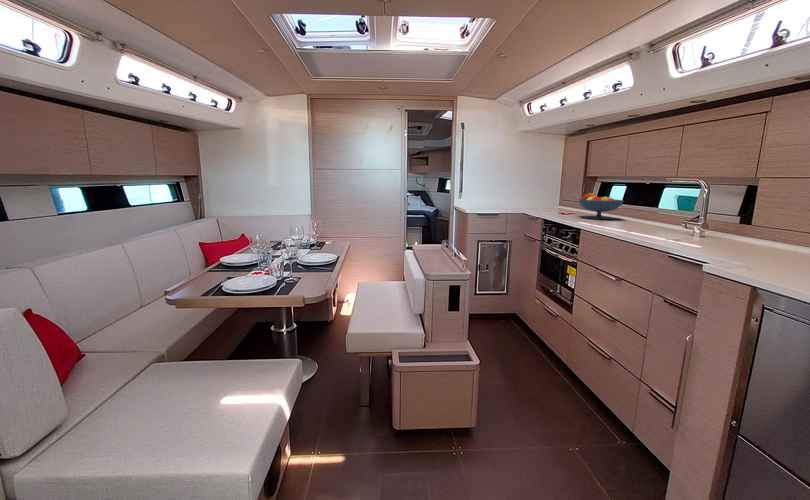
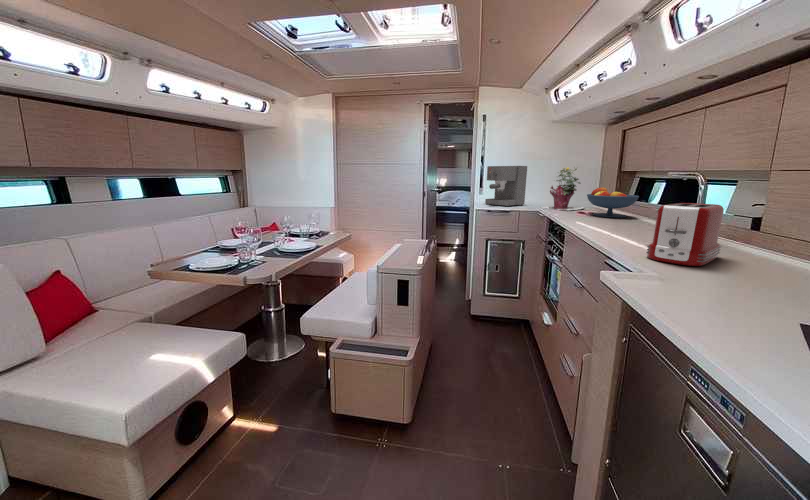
coffee maker: none [477,173,515,212] -> present [485,166,527,206]
potted plant: none [530,174,570,214] -> present [540,168,584,211]
toaster: none [697,205,754,256] -> present [646,203,724,266]

